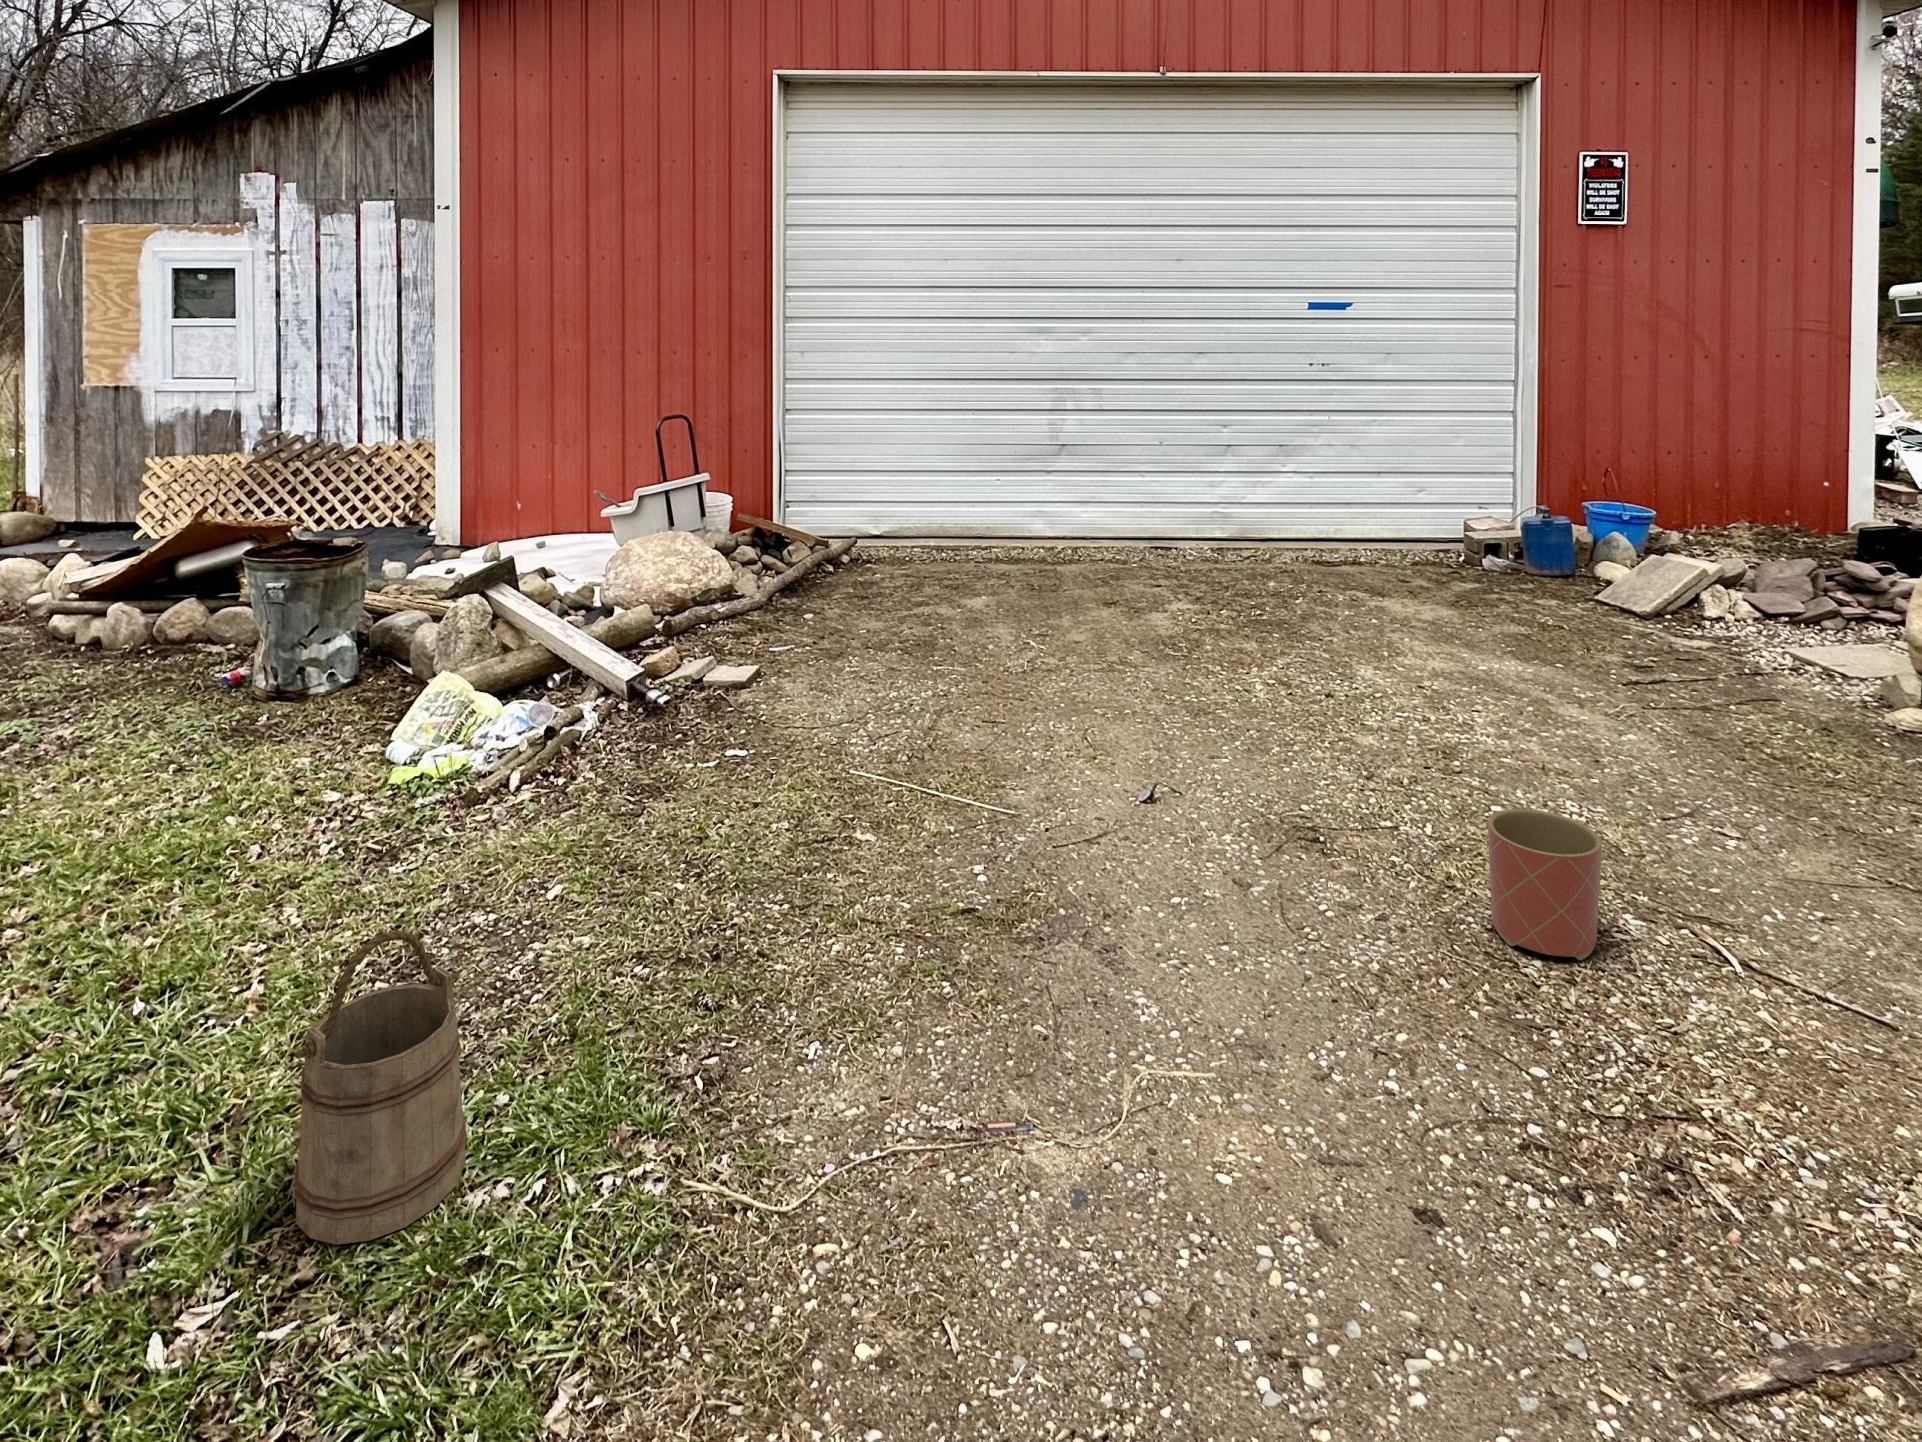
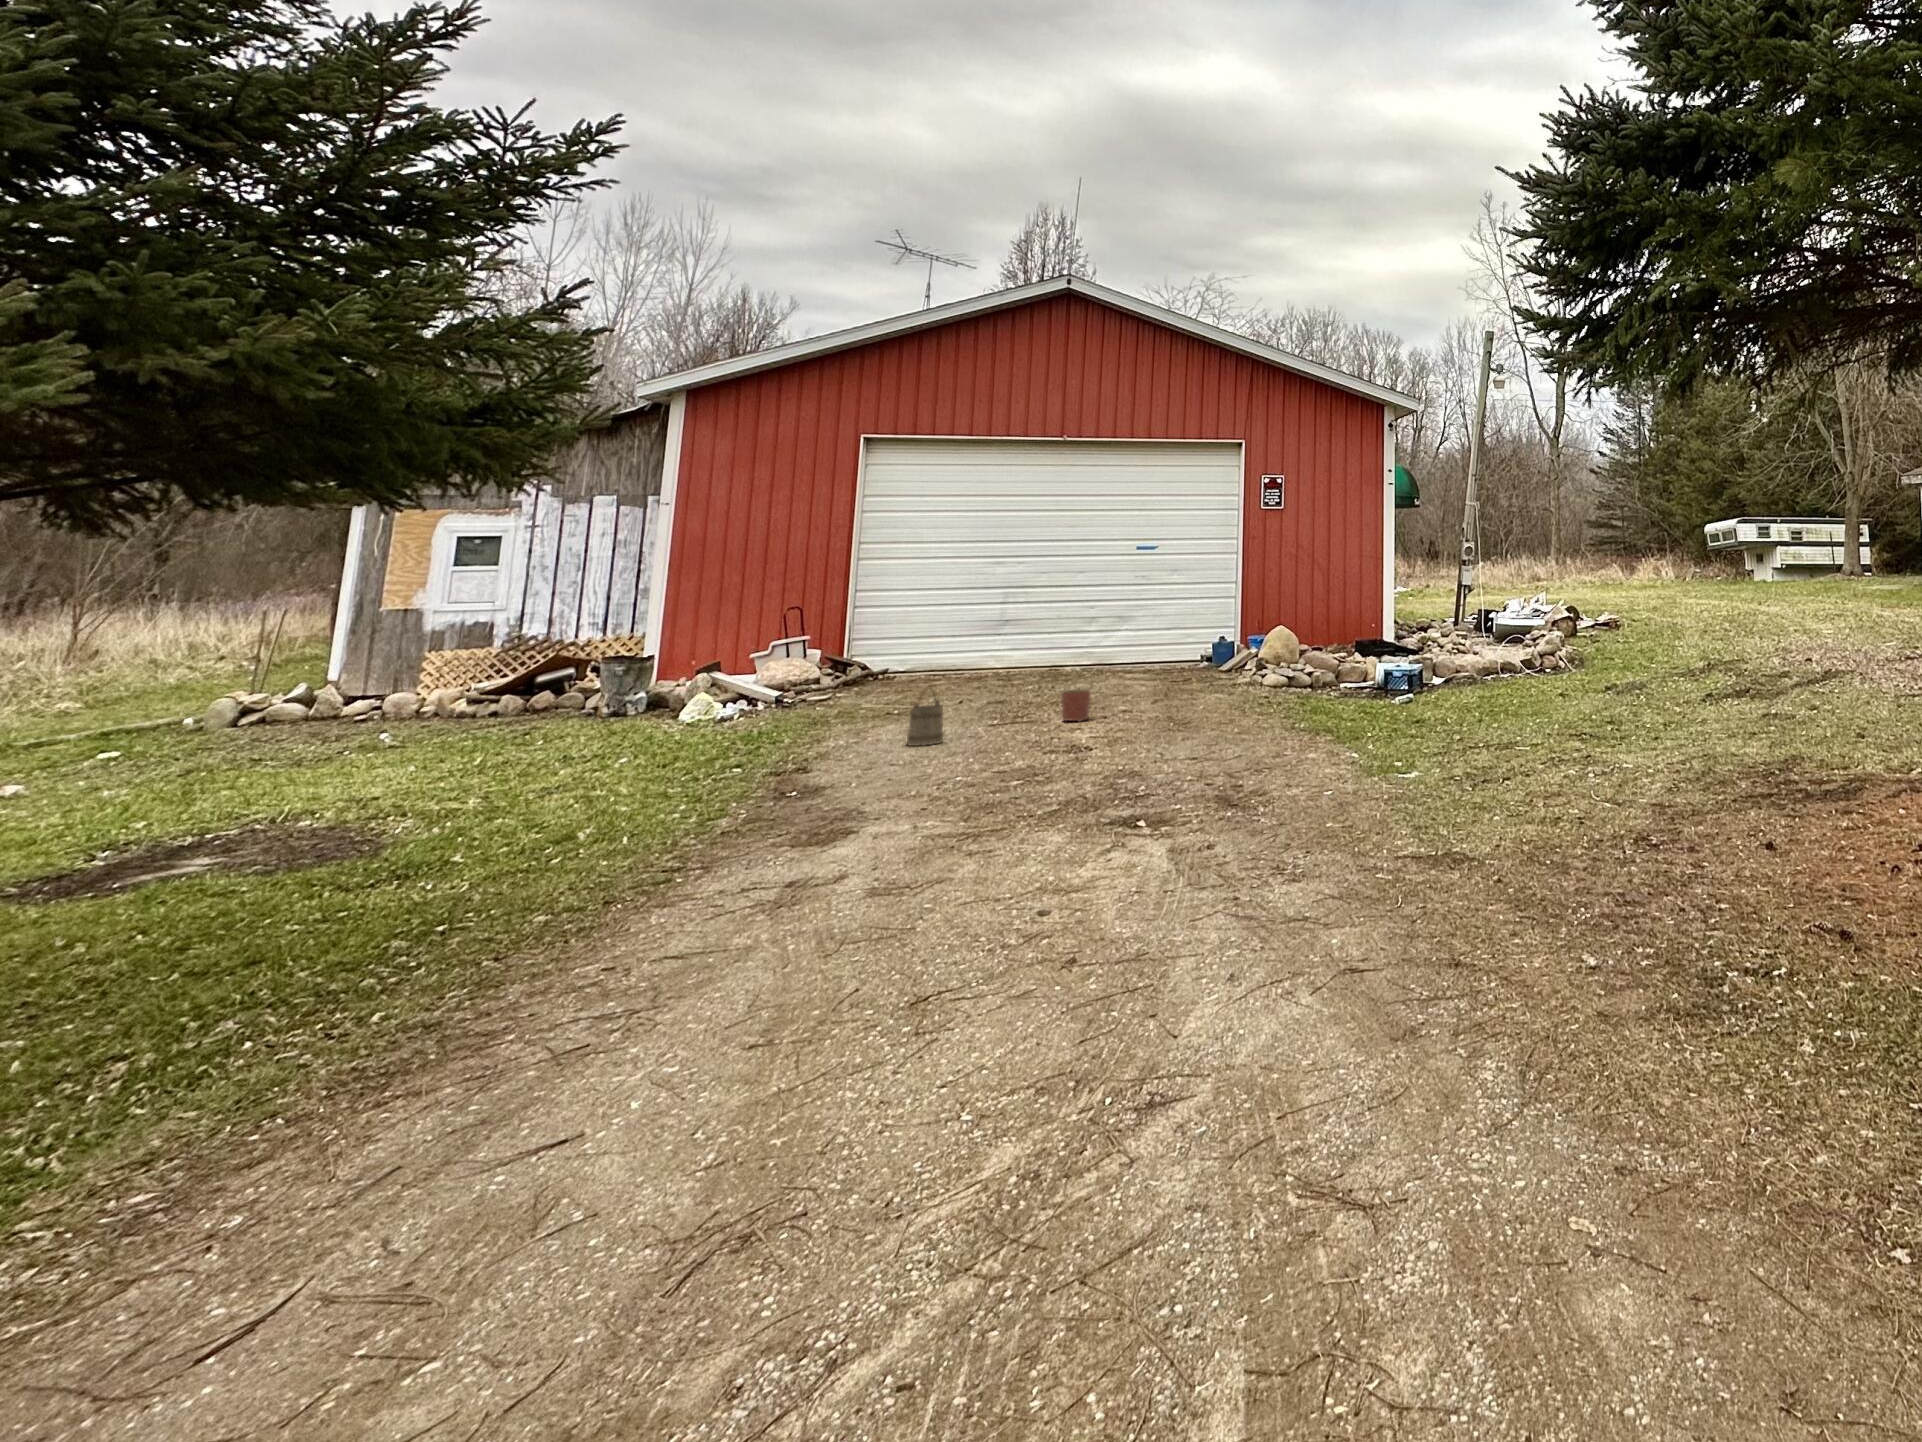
bucket: present [294,931,467,1245] -> present [907,688,943,746]

